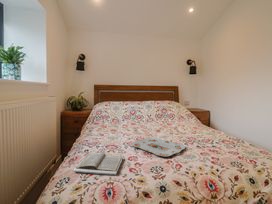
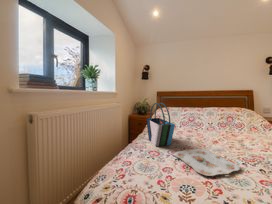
tote bag: none [94,96,129,141] -> present [146,103,175,146]
book: present [73,153,123,175] -> none [110,156,158,184]

